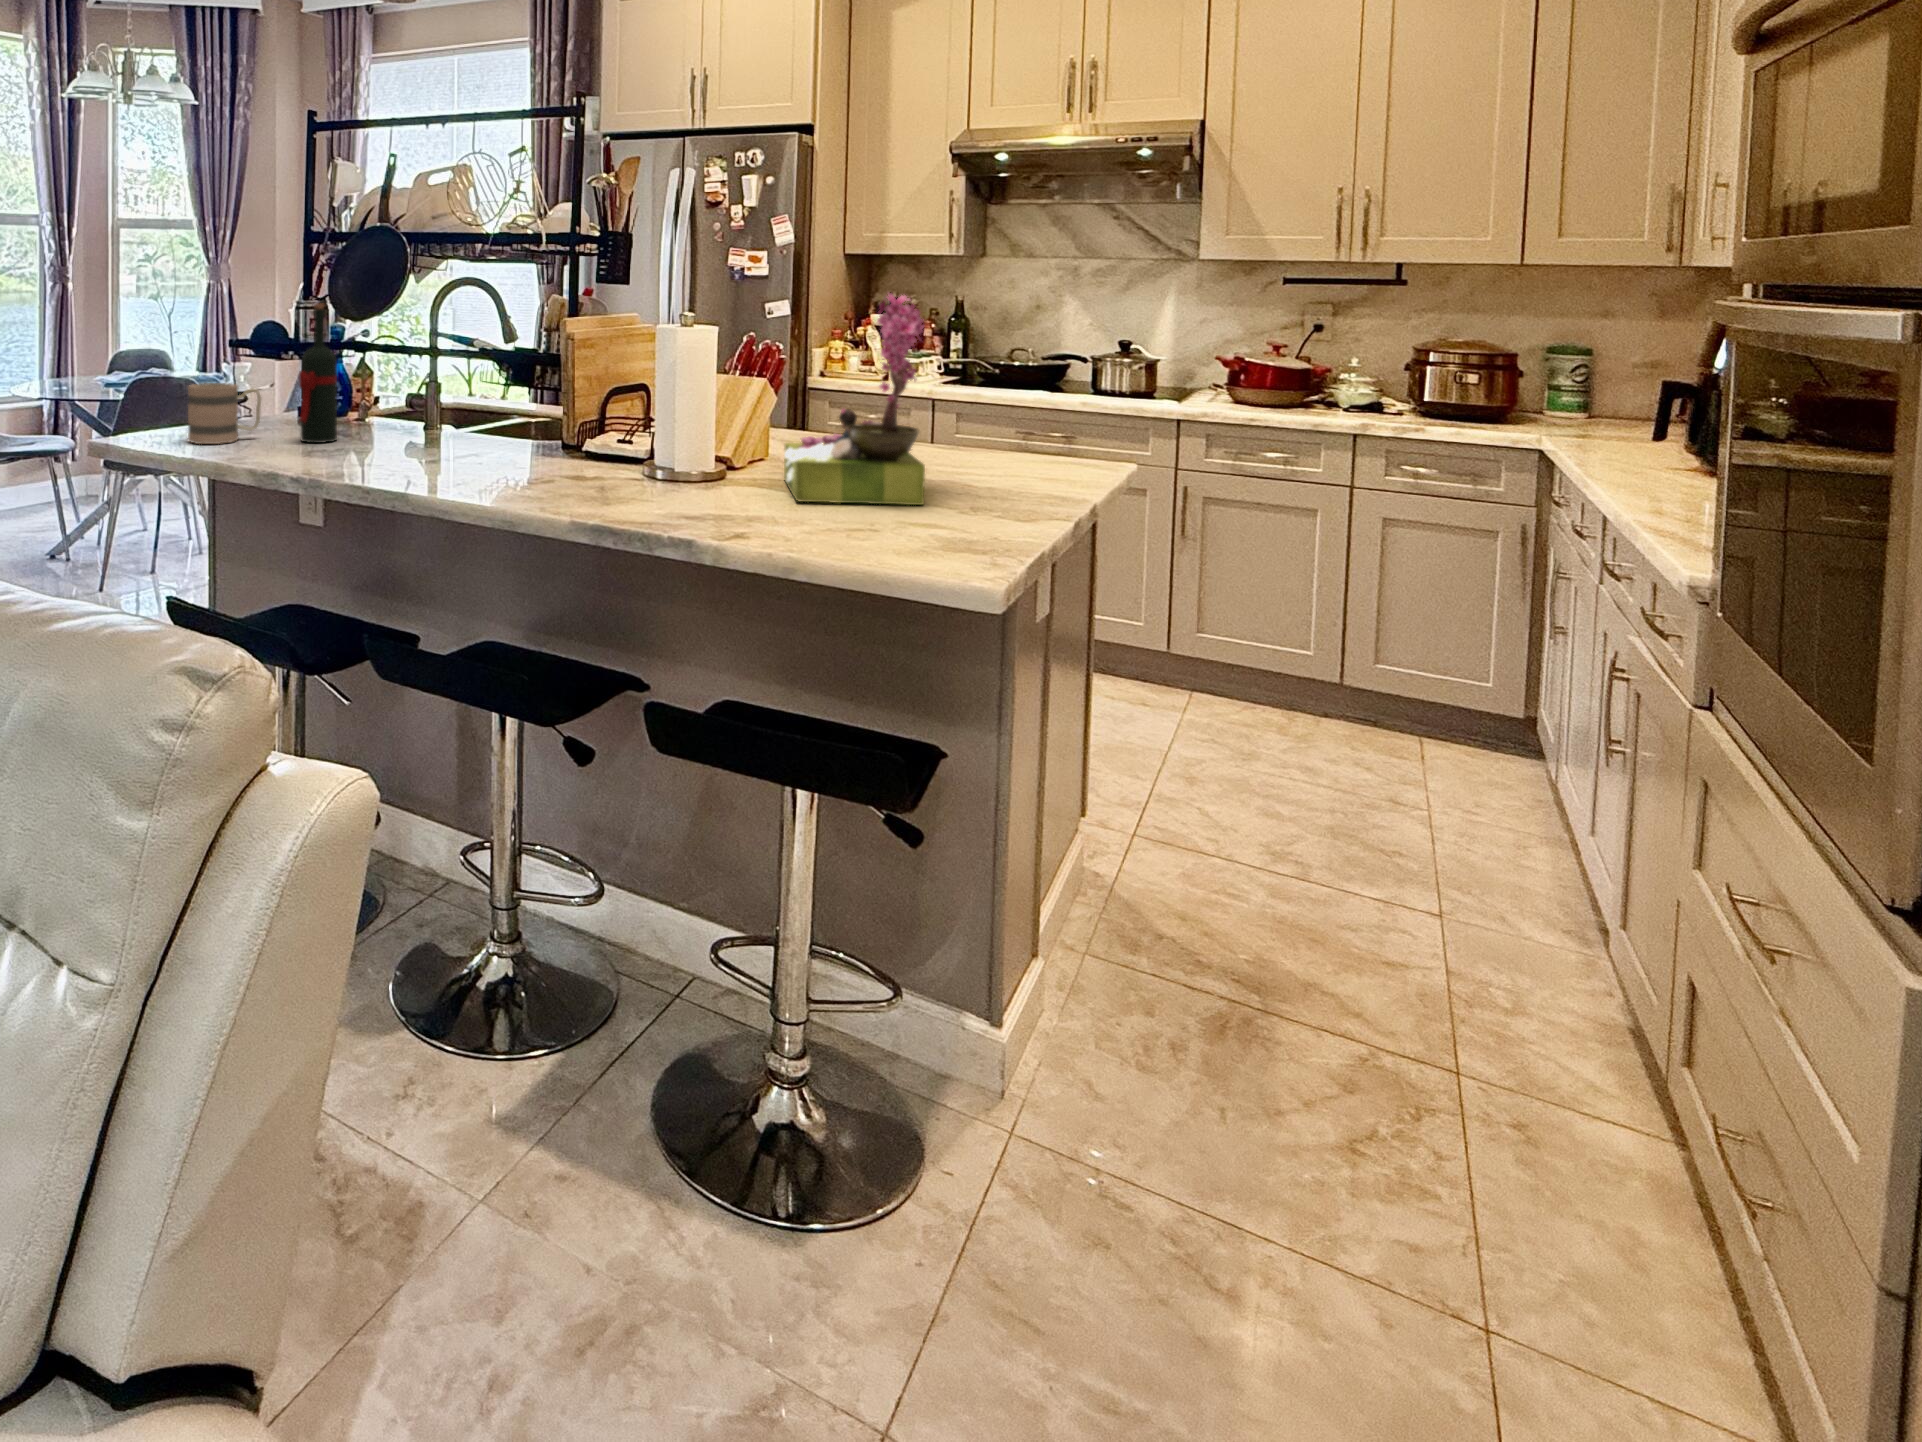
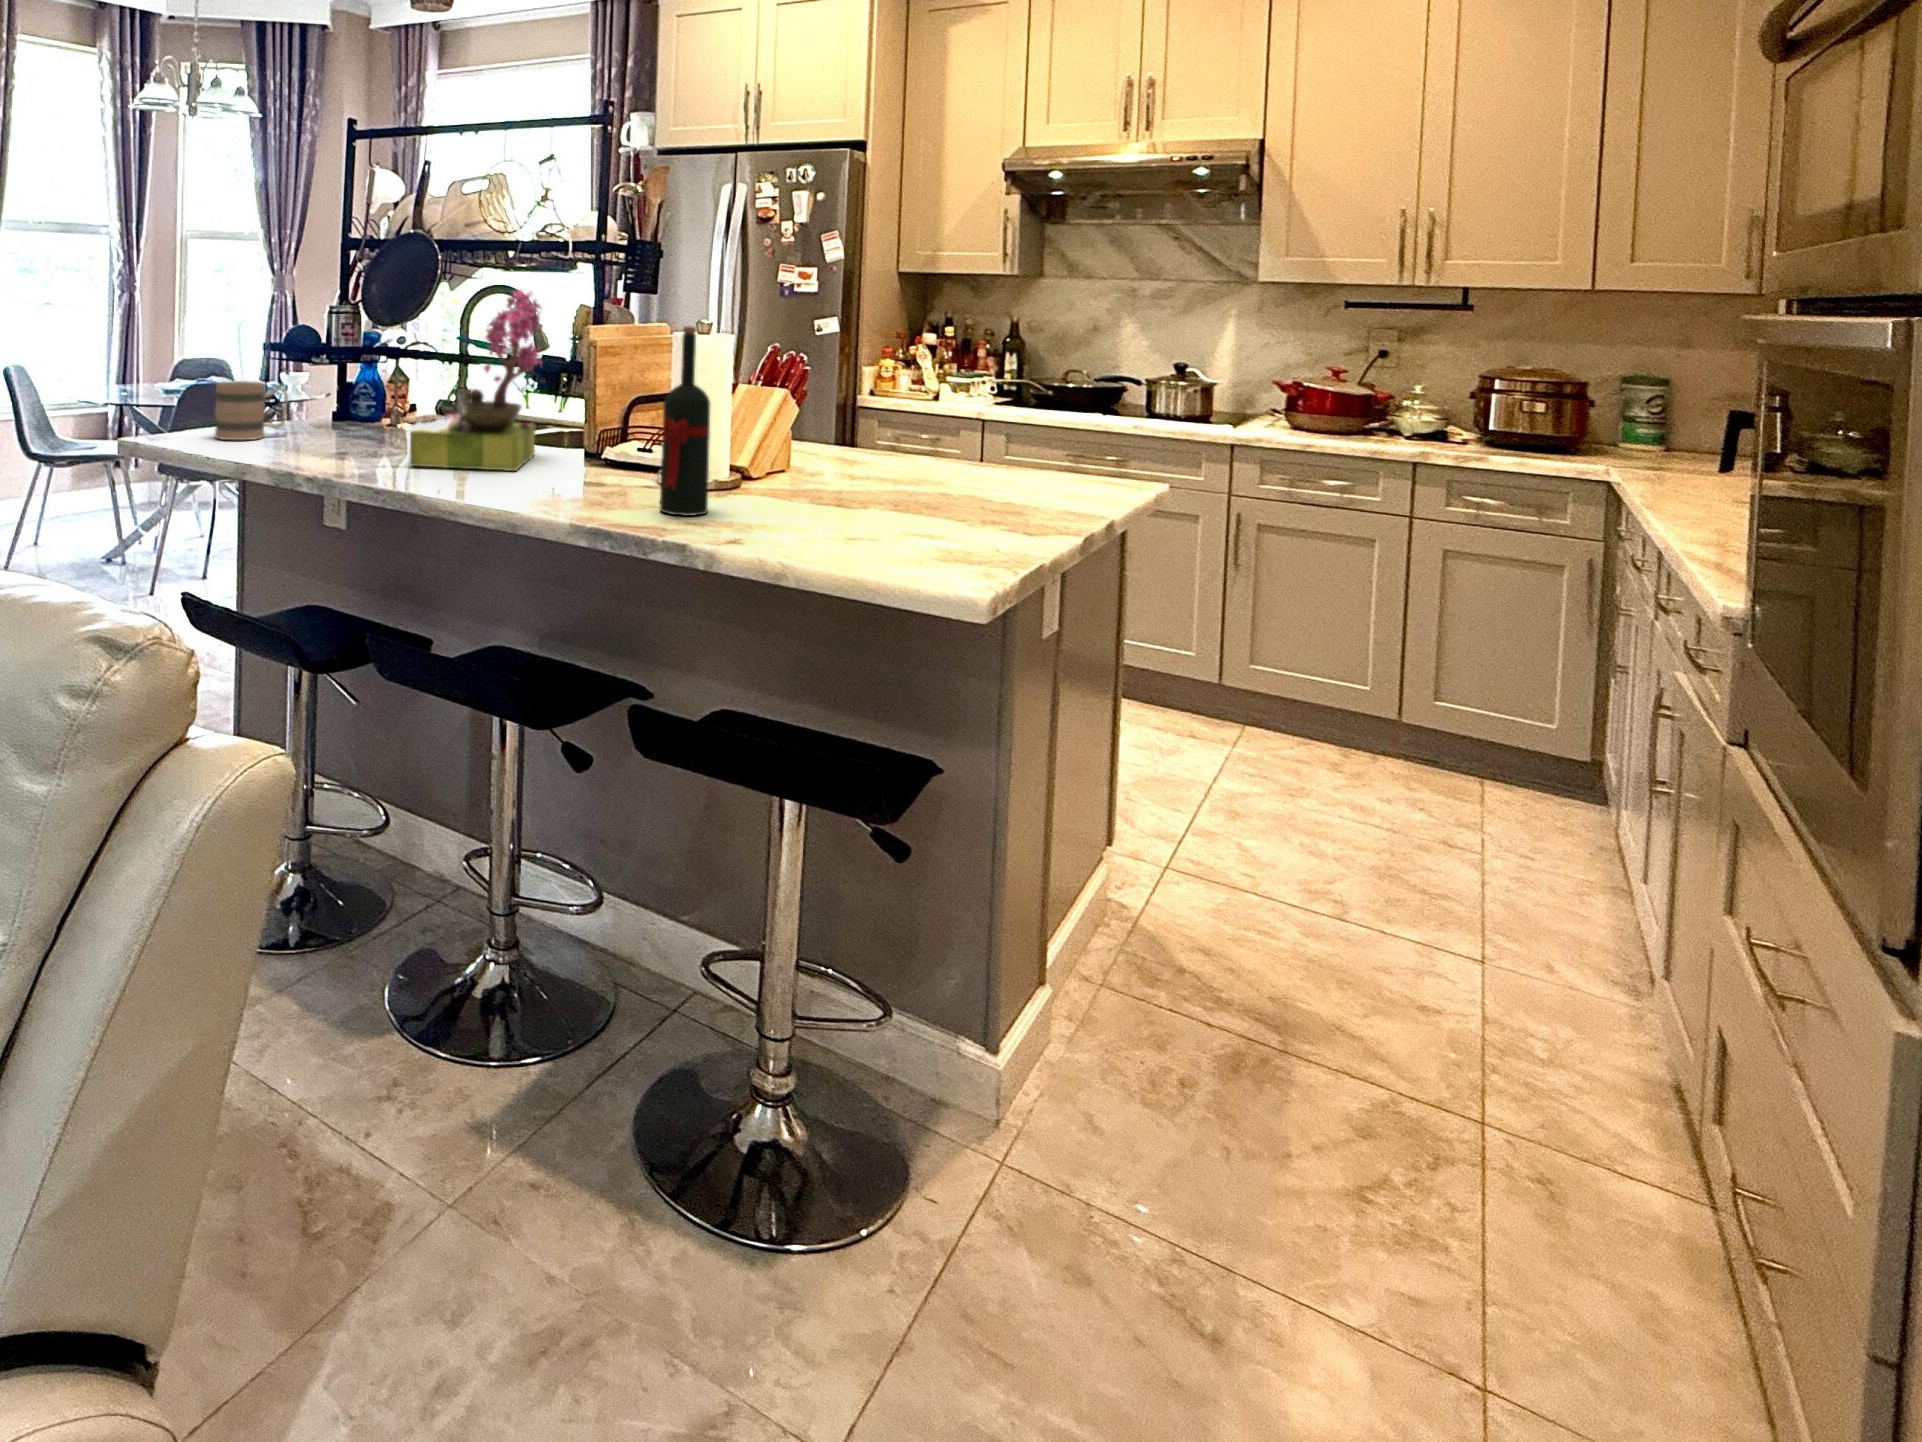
flower arrangement: present [784,294,933,505] -> present [409,290,541,471]
wine bottle: present [298,303,337,443] -> present [660,326,710,516]

